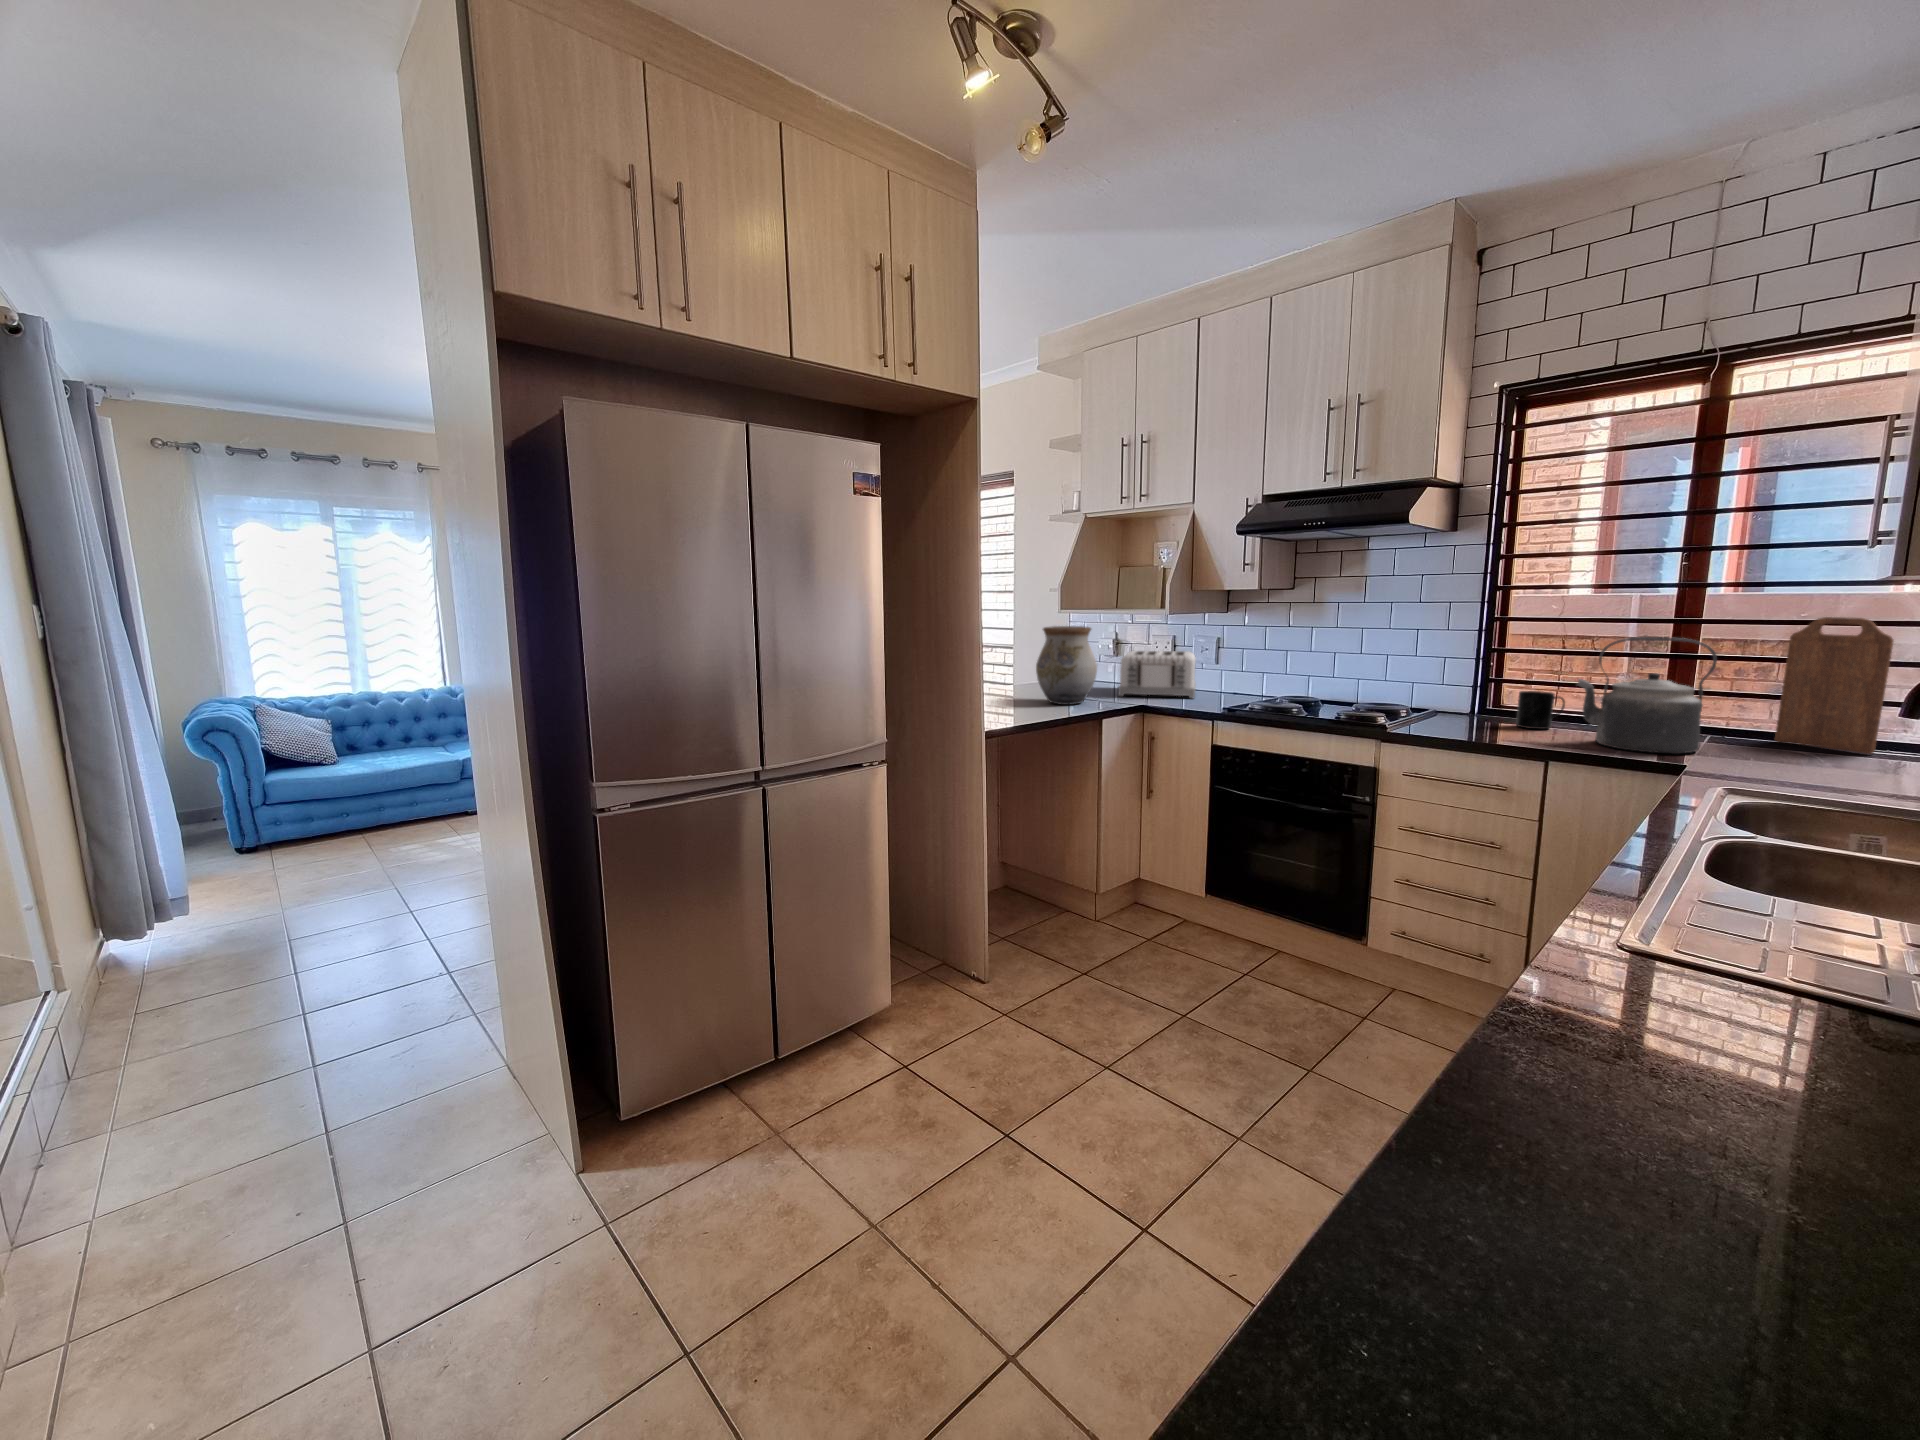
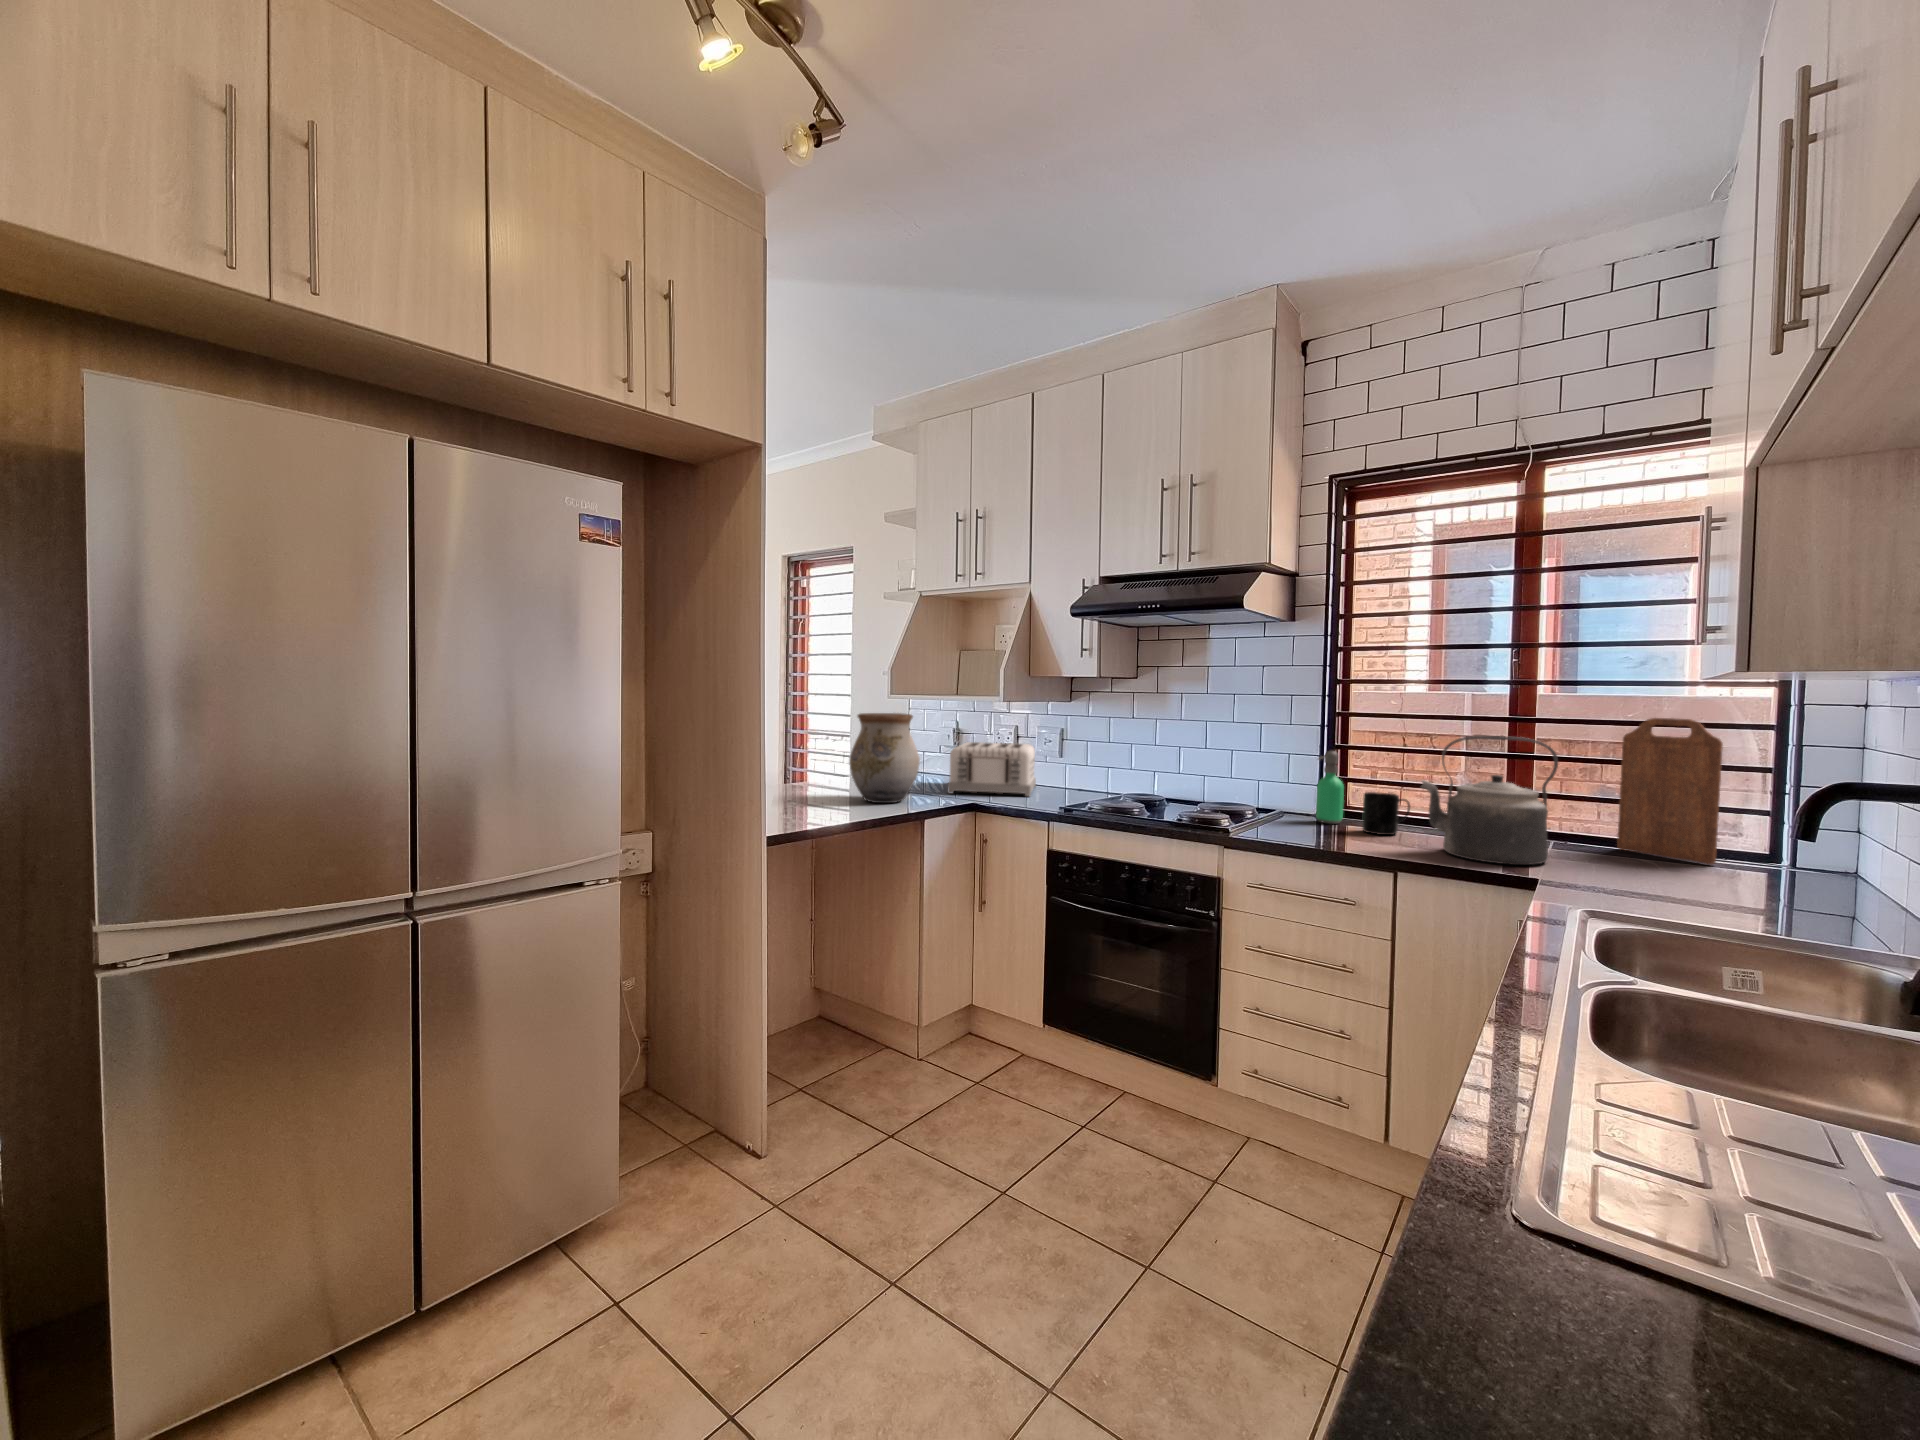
soap dispenser: none [1470,653,1500,720] -> present [1316,751,1344,824]

